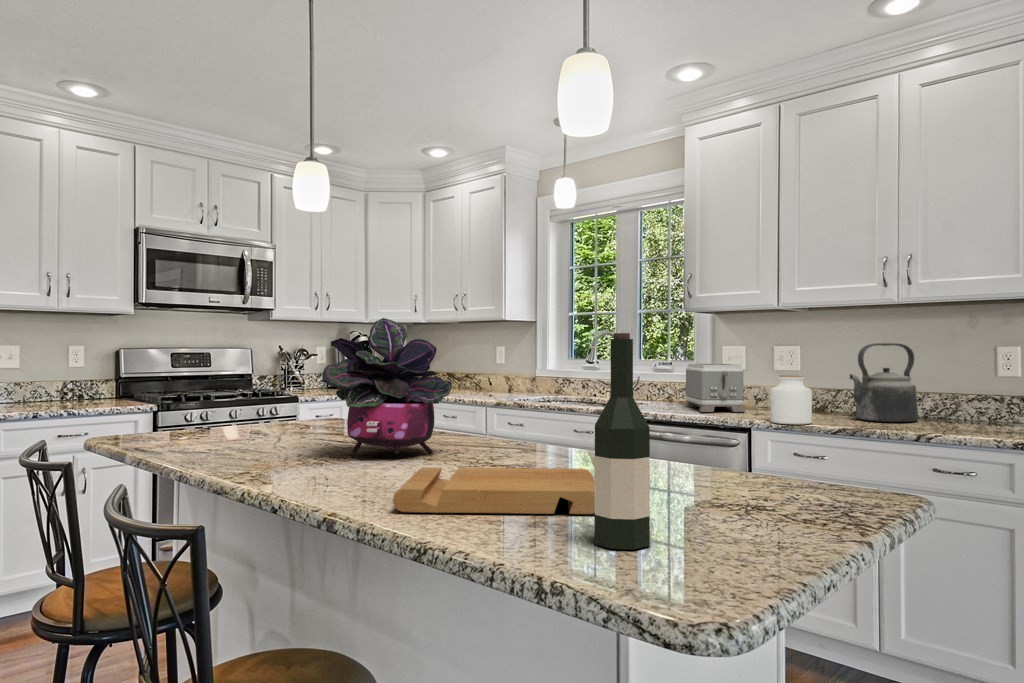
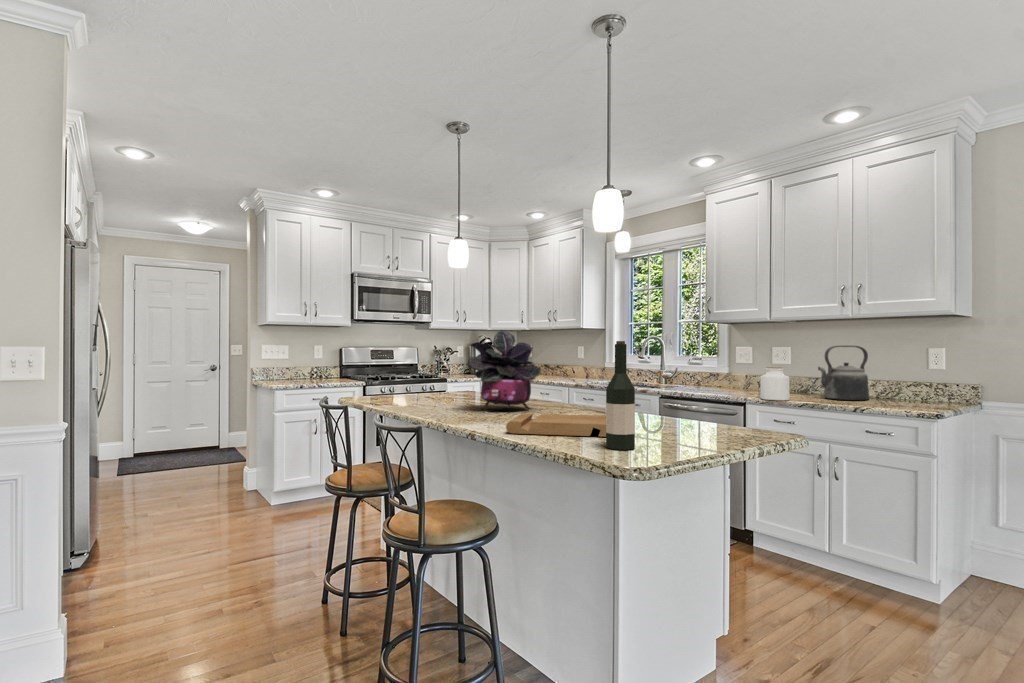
toaster: present [685,364,745,412] -> none [706,359,747,392]

